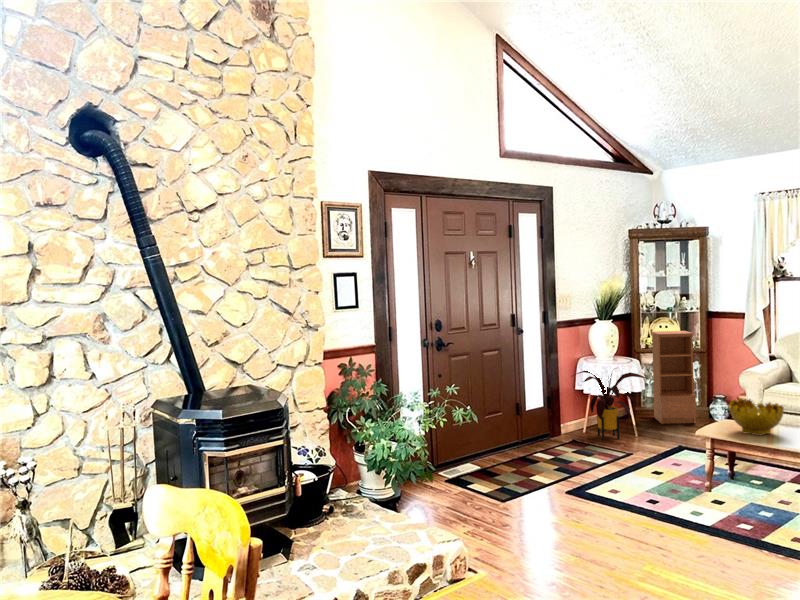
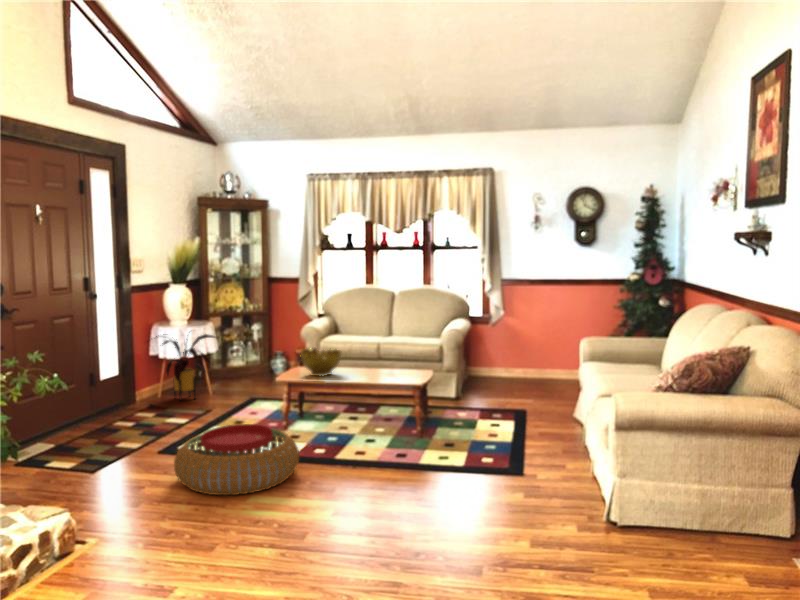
bookcase: present [652,331,696,424] -> none [220,294,261,382]
pouf: none [571,479,712,560] -> present [174,424,299,495]

